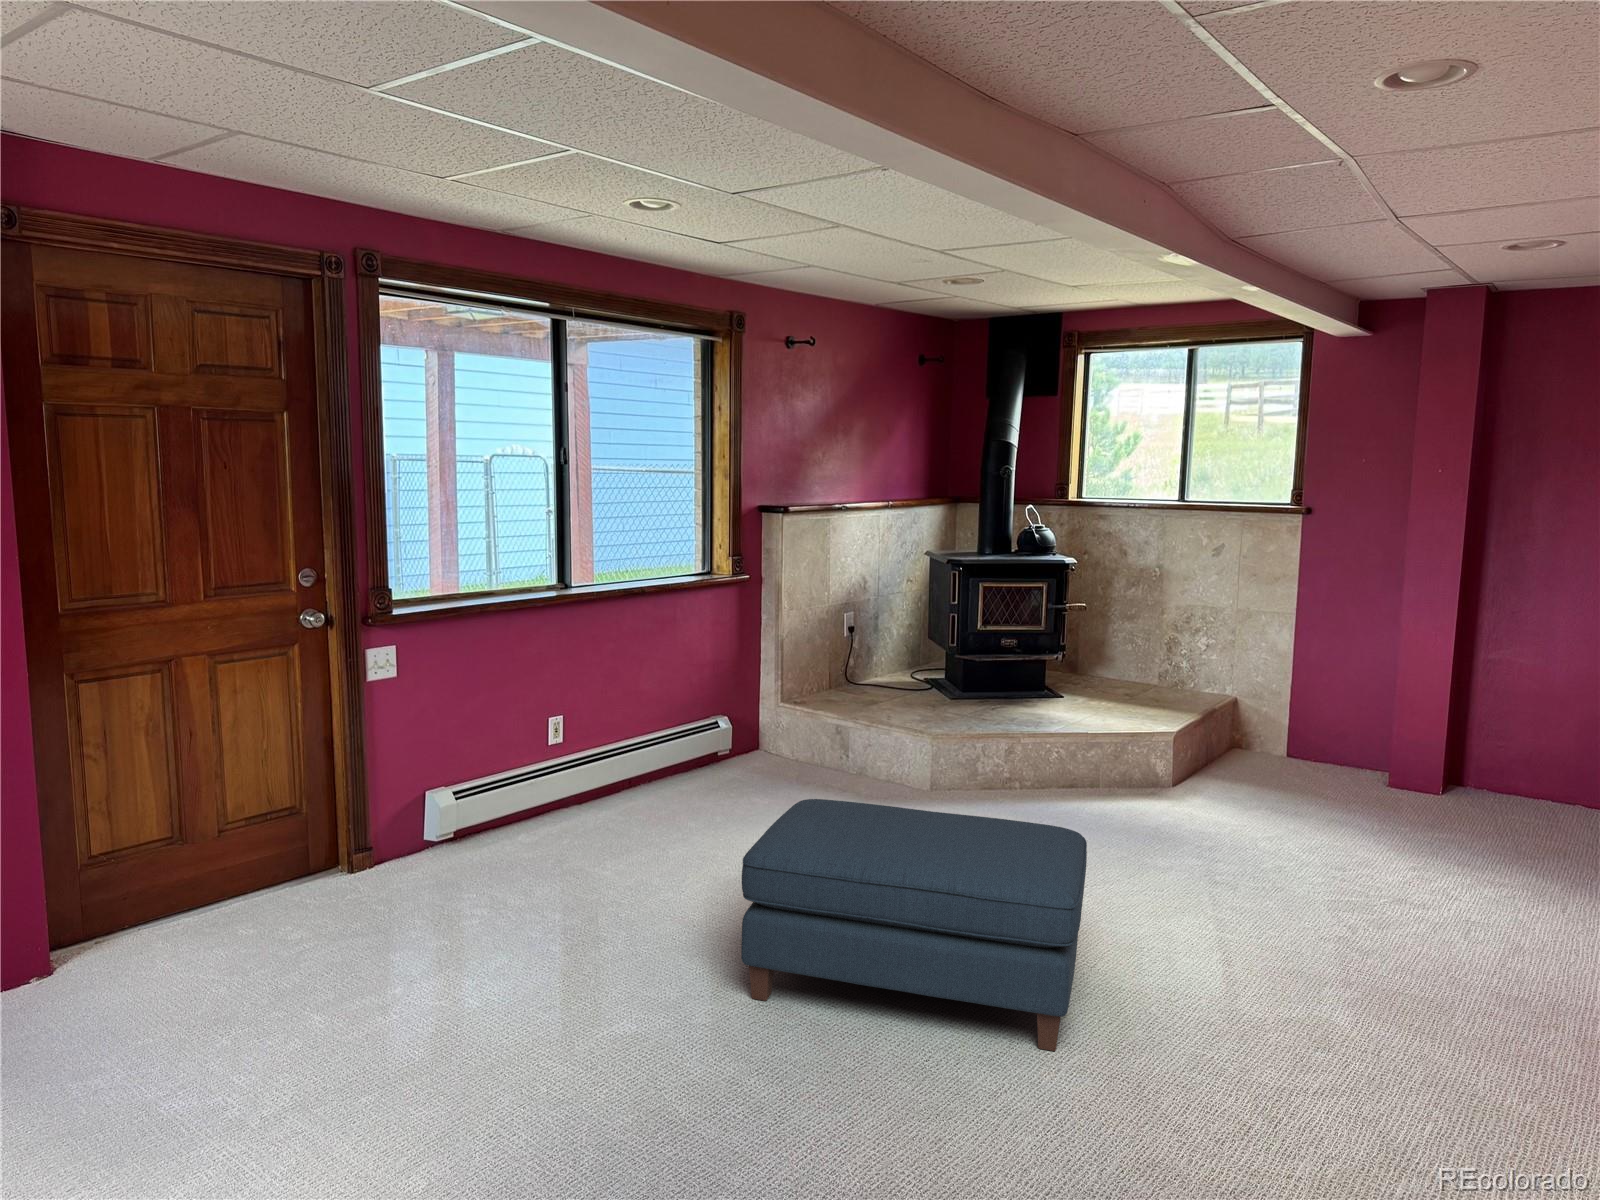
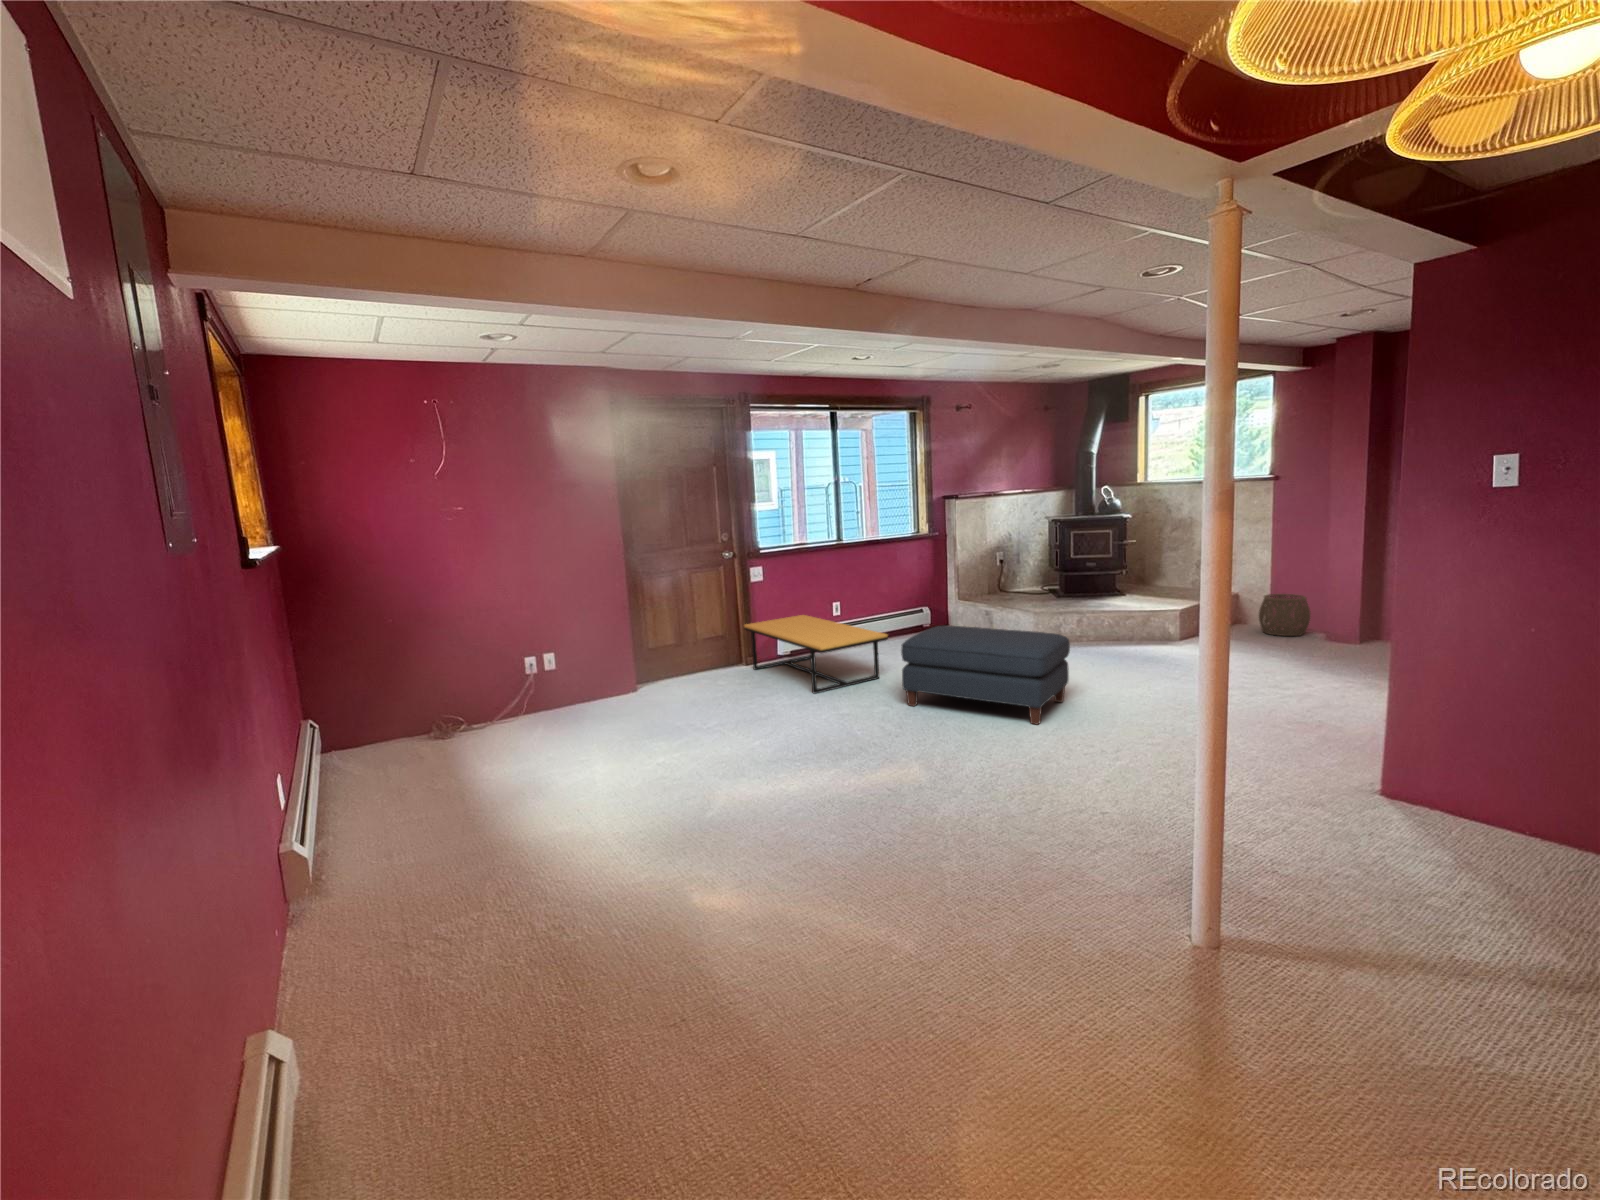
woven basket: none [1274,703,1355,777] -> present [1259,594,1311,636]
coffee table: none [345,748,689,966] -> present [744,615,888,693]

